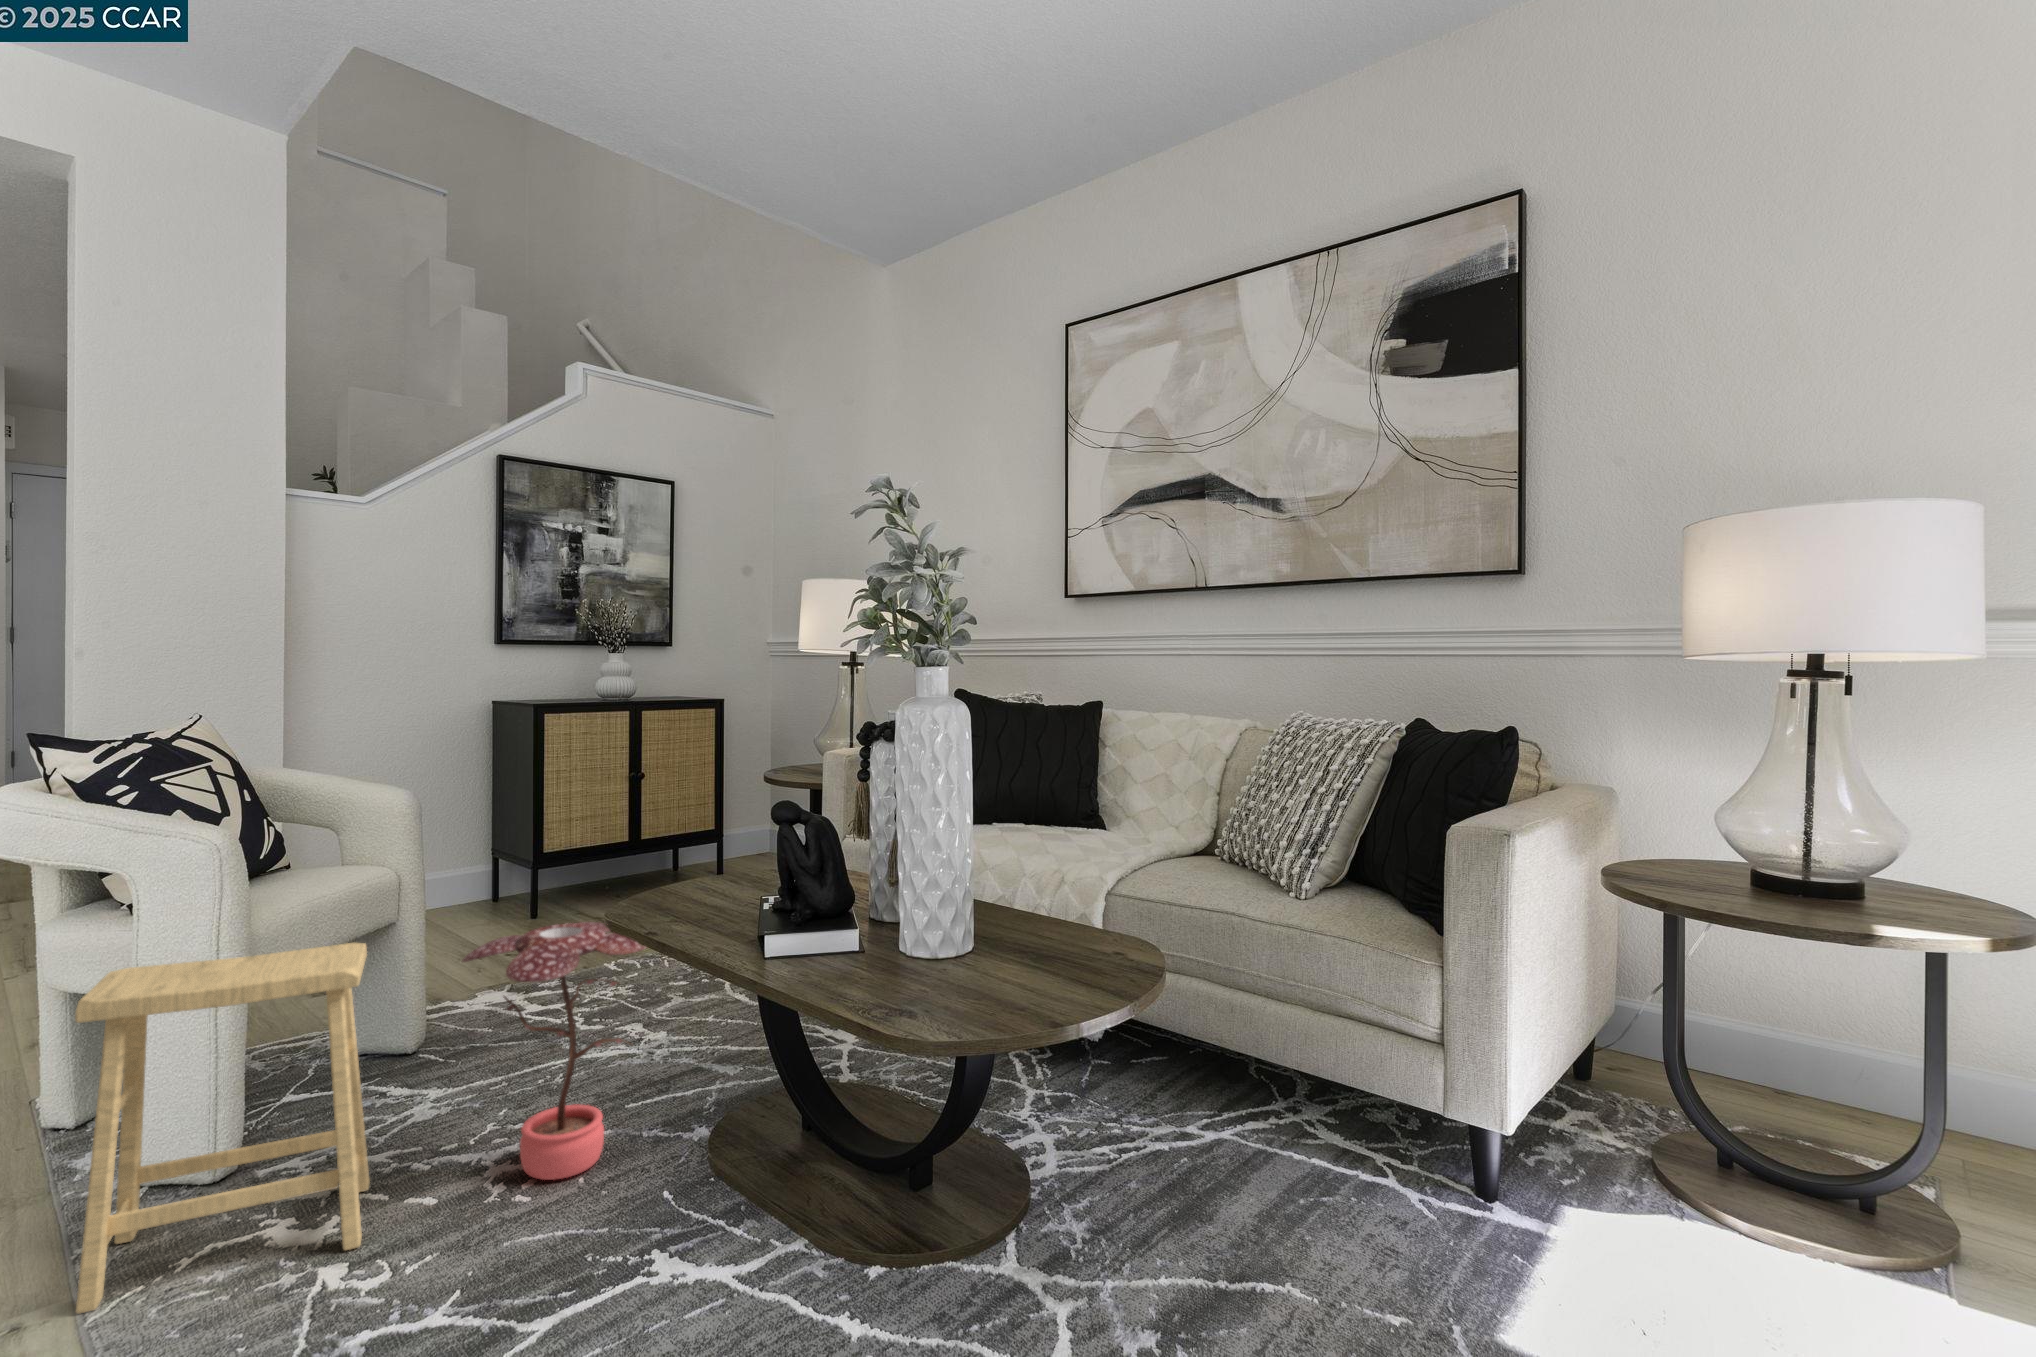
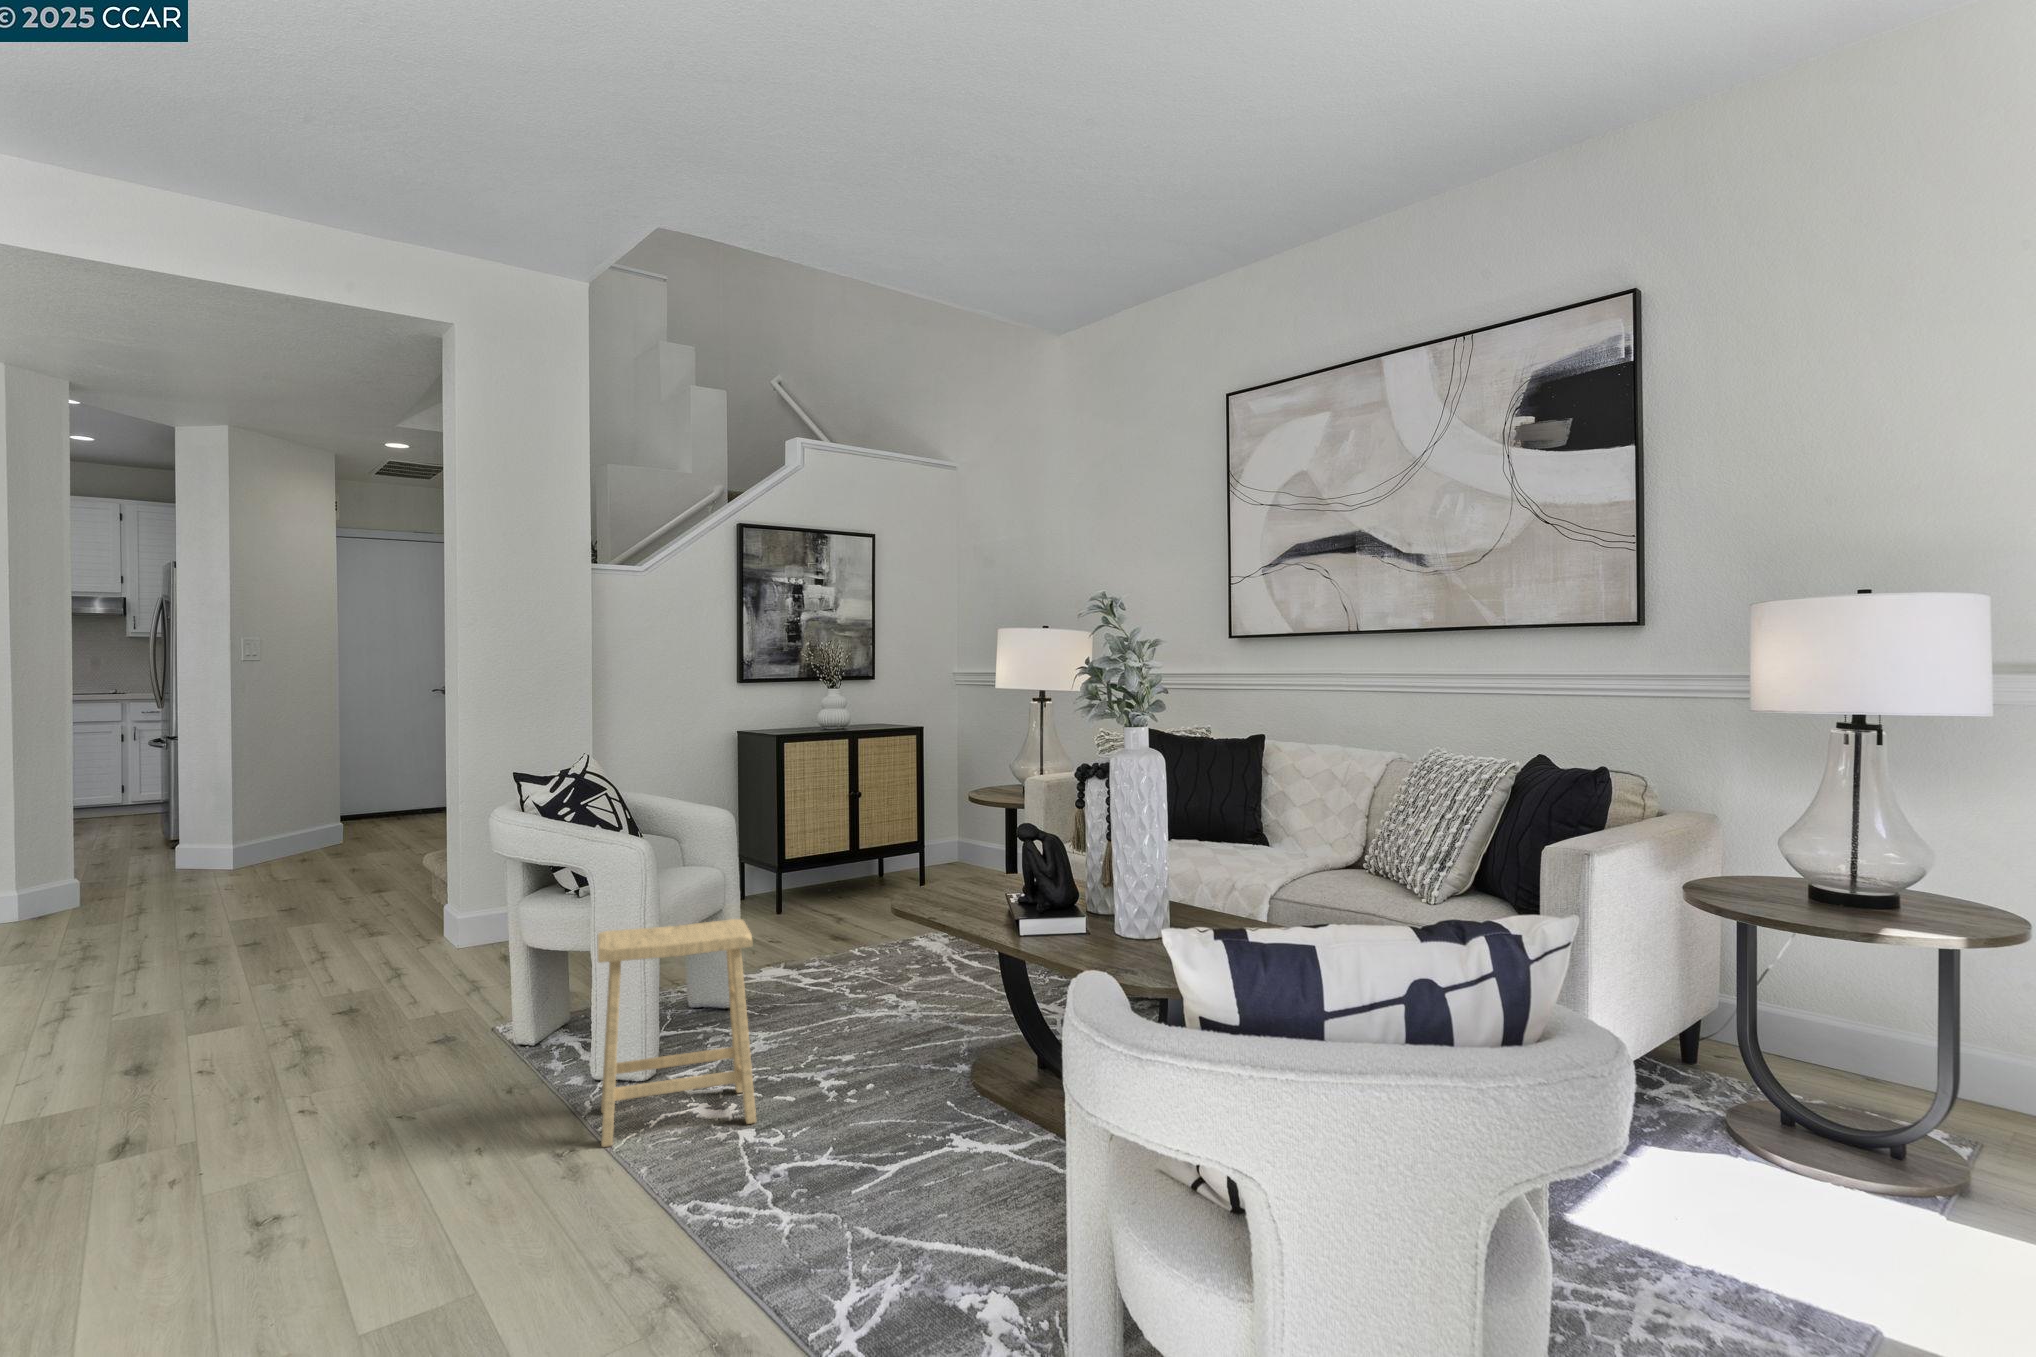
potted plant: present [462,922,646,1180] -> none [803,910,936,1091]

